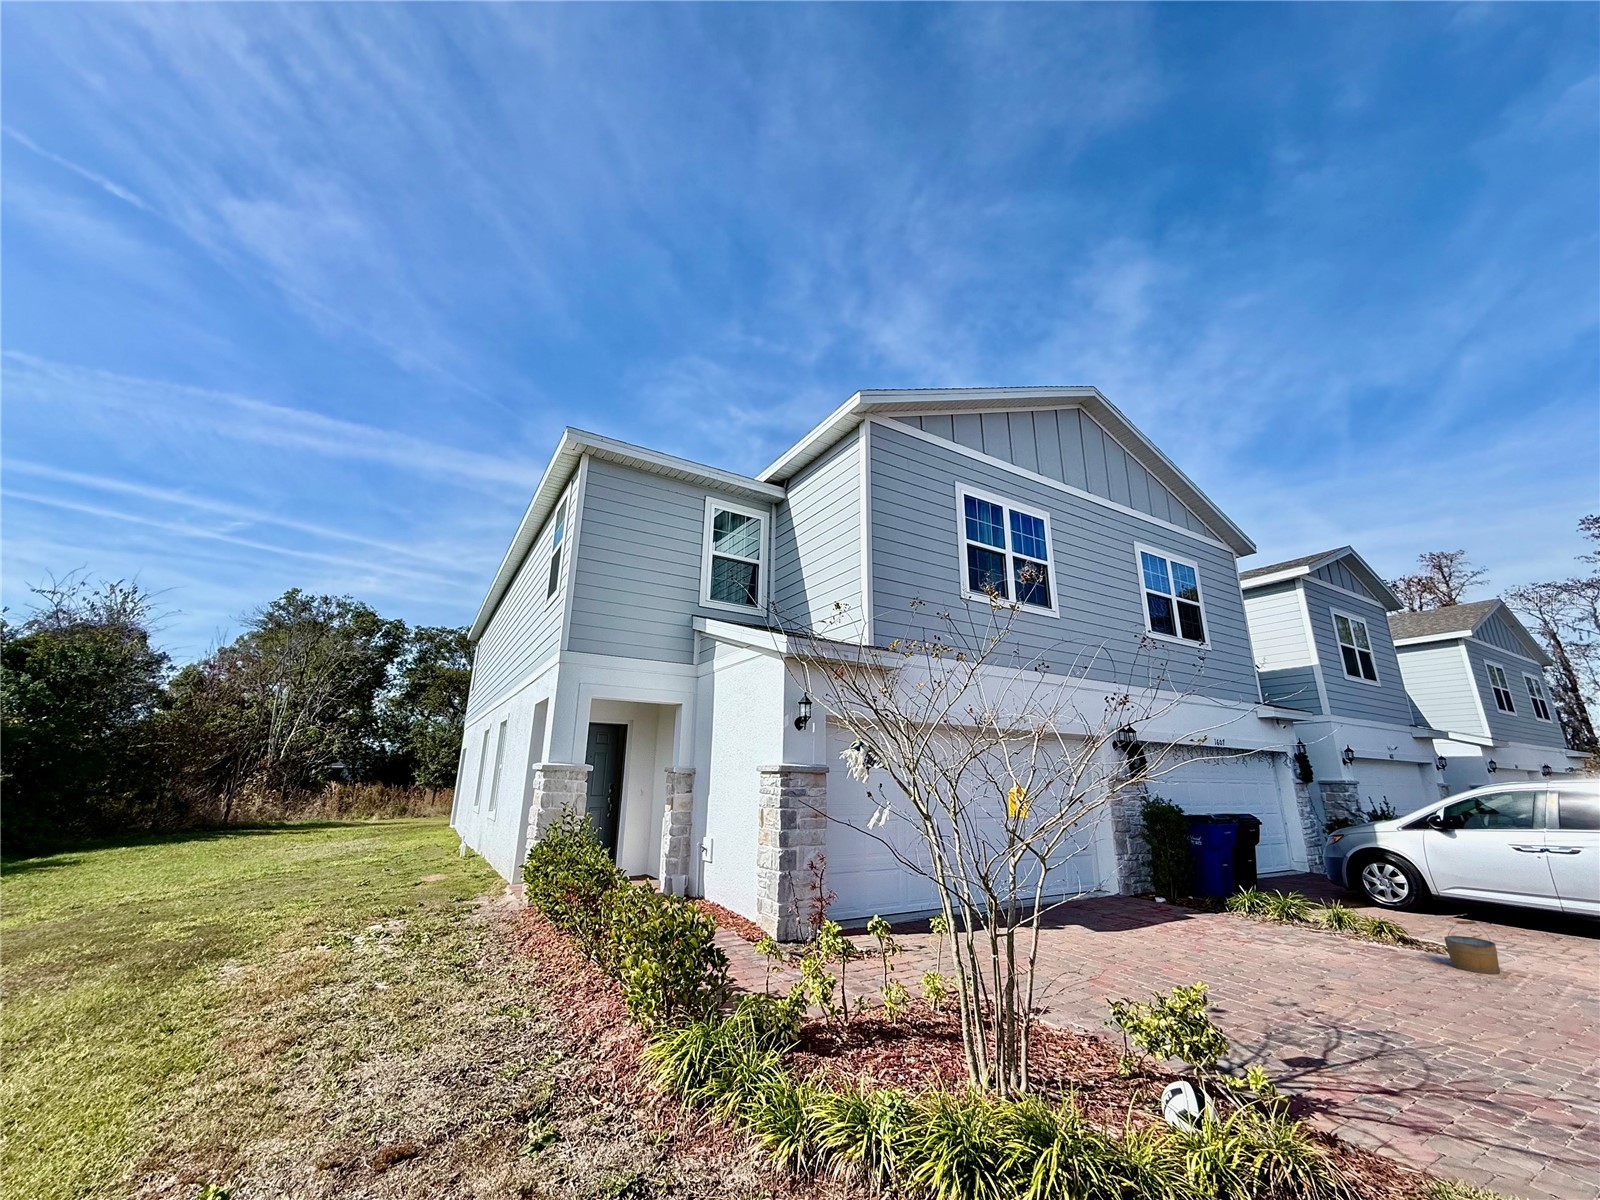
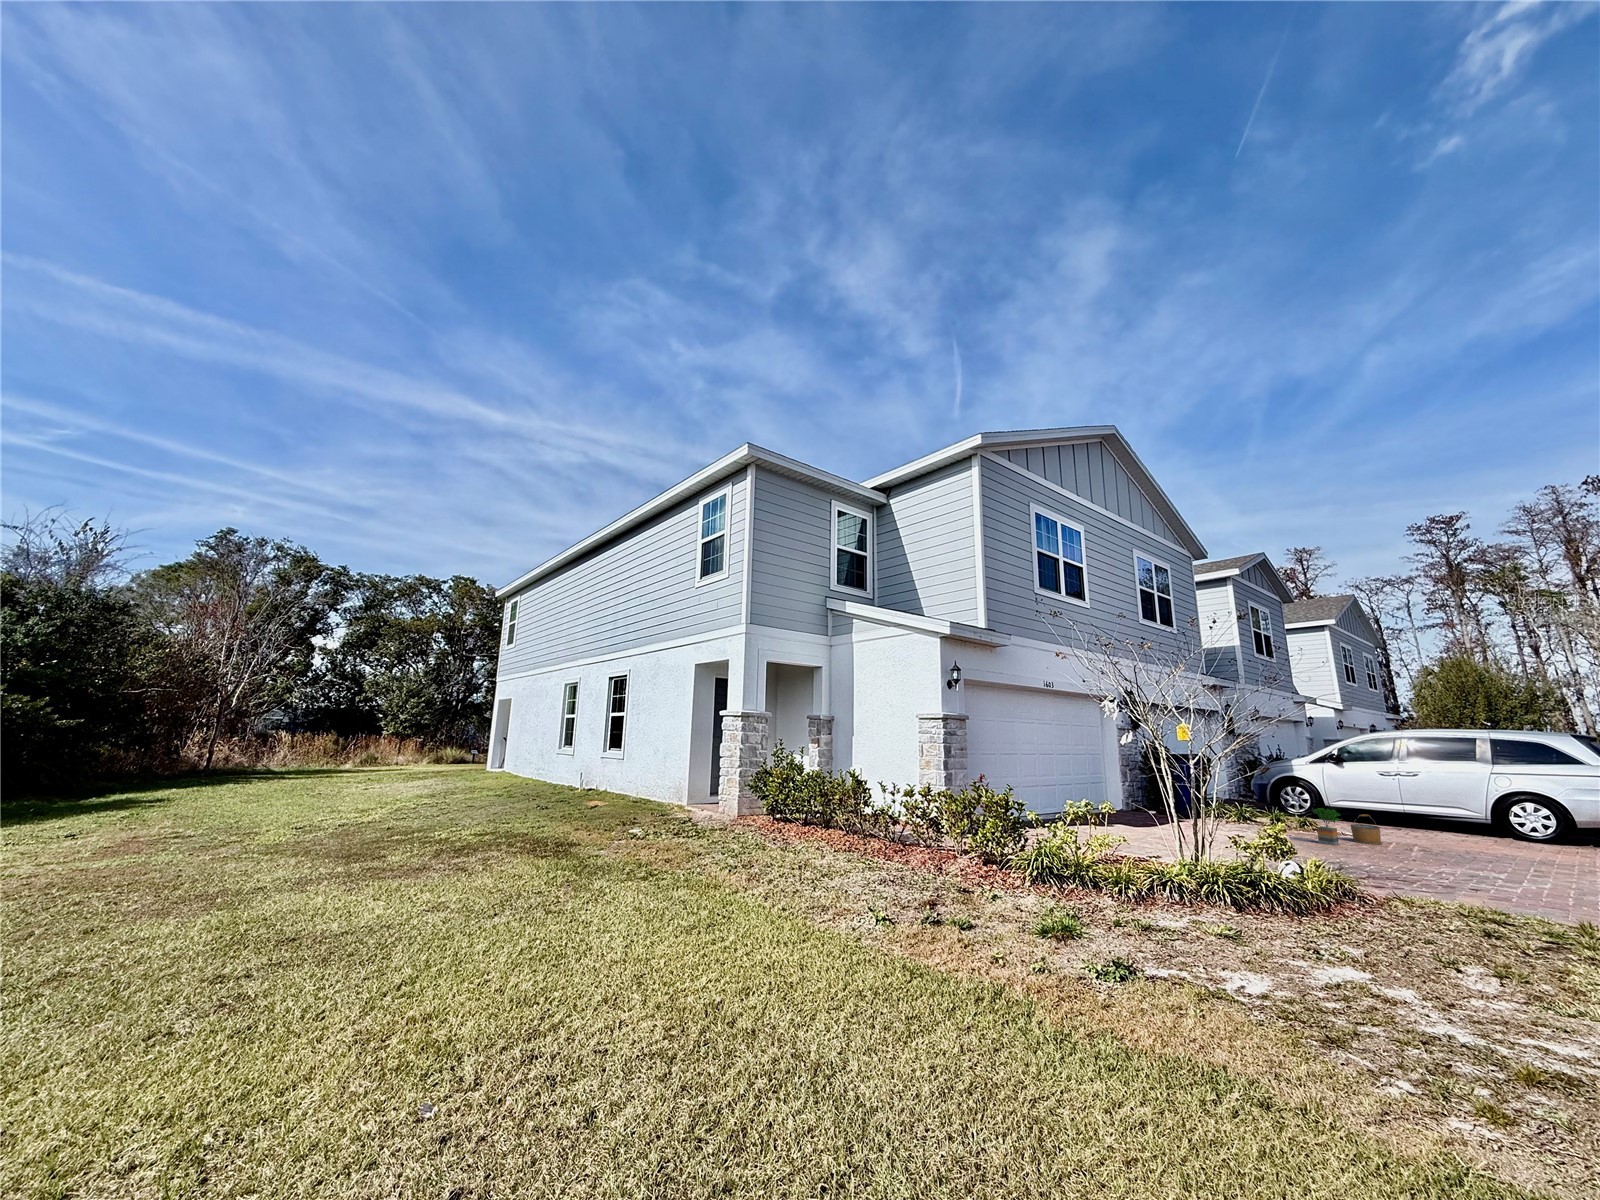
potted tree: none [1370,909,1420,975] -> present [1313,808,1340,845]

